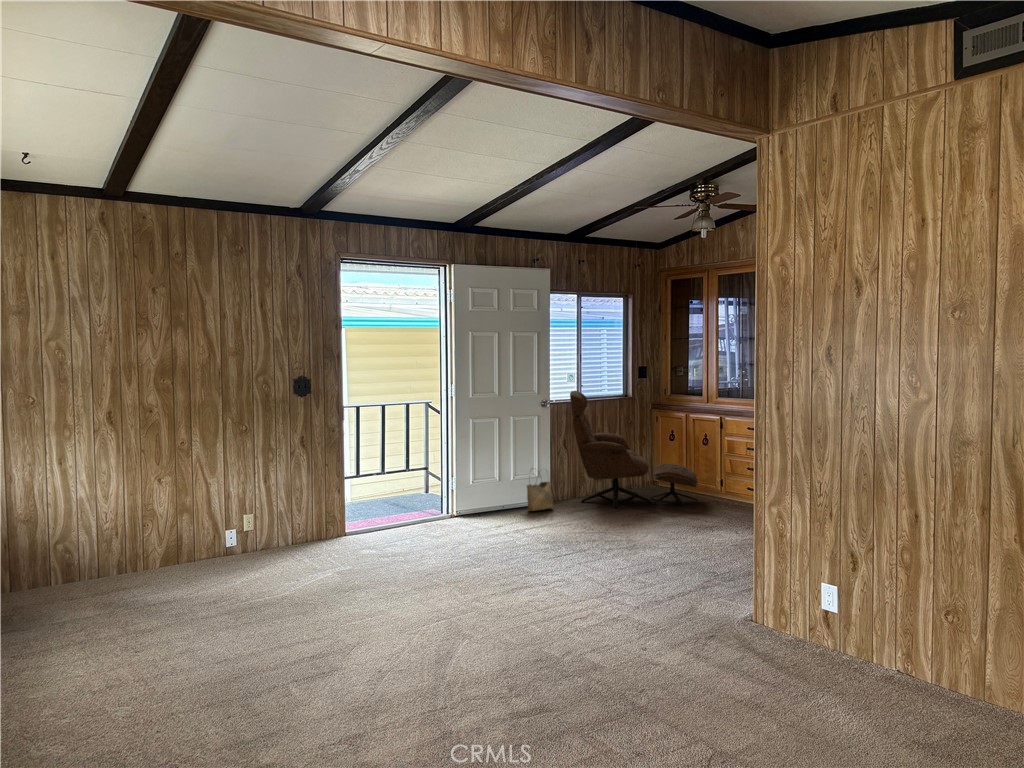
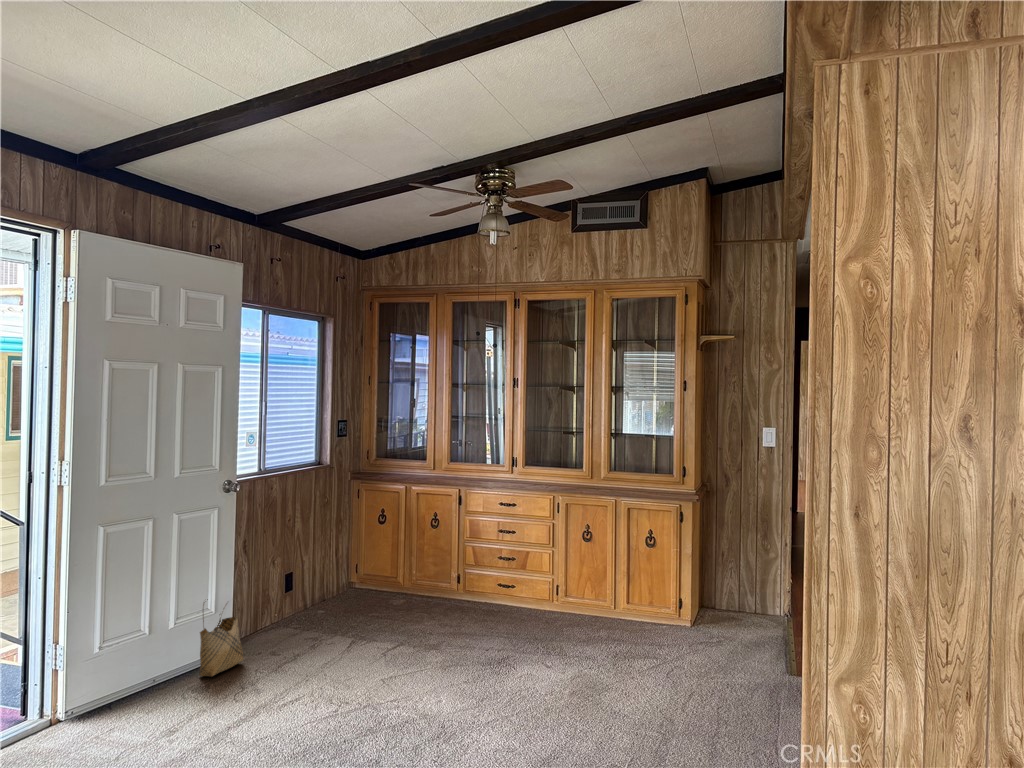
lounge chair: present [570,391,698,508] -> none [257,461,447,643]

